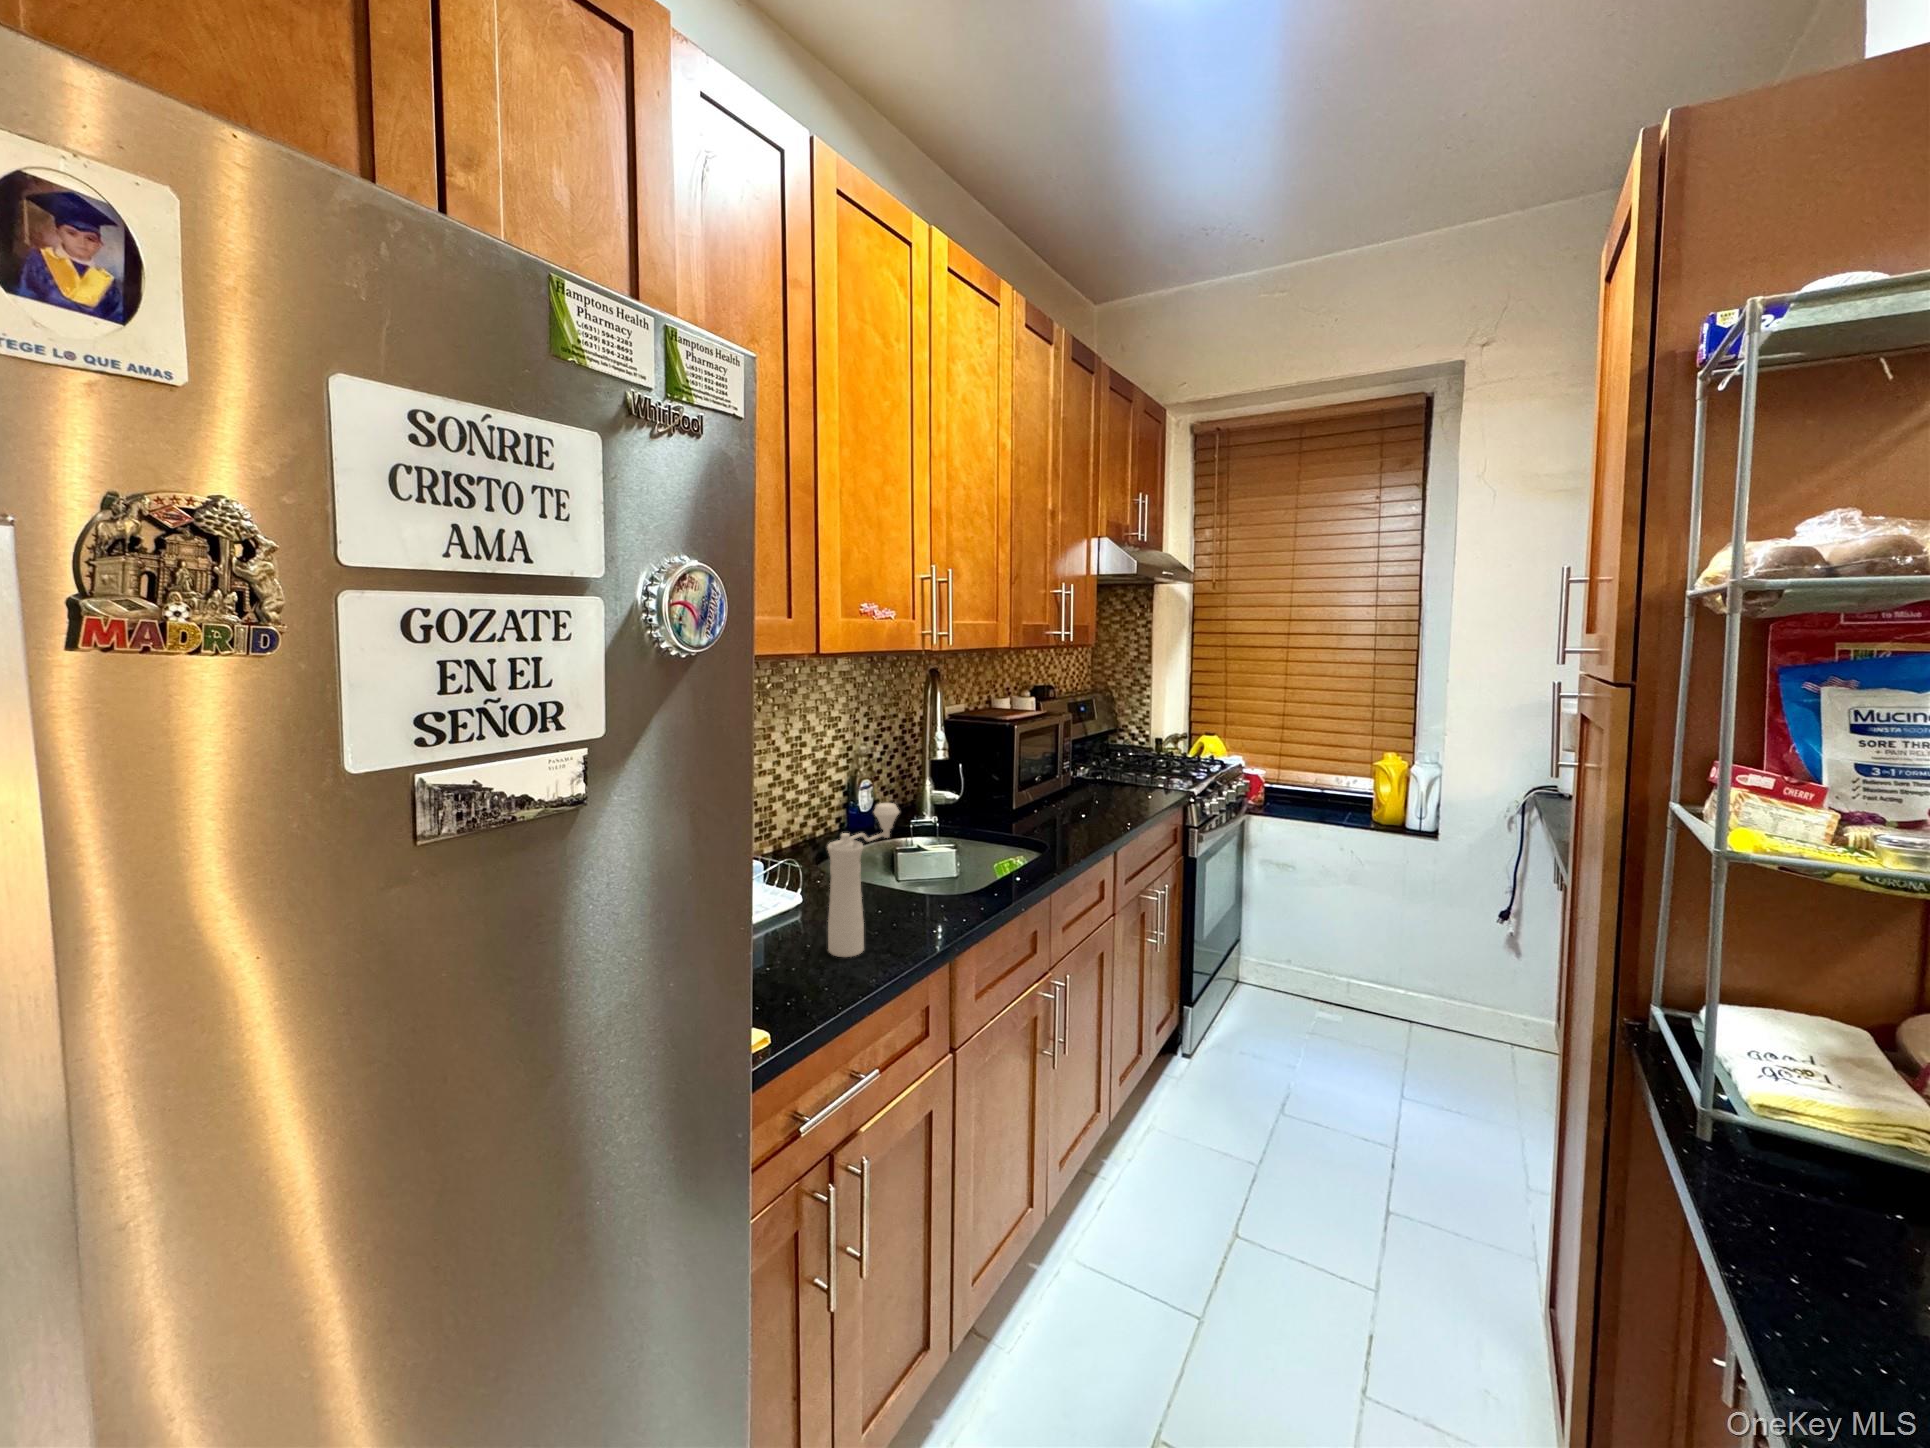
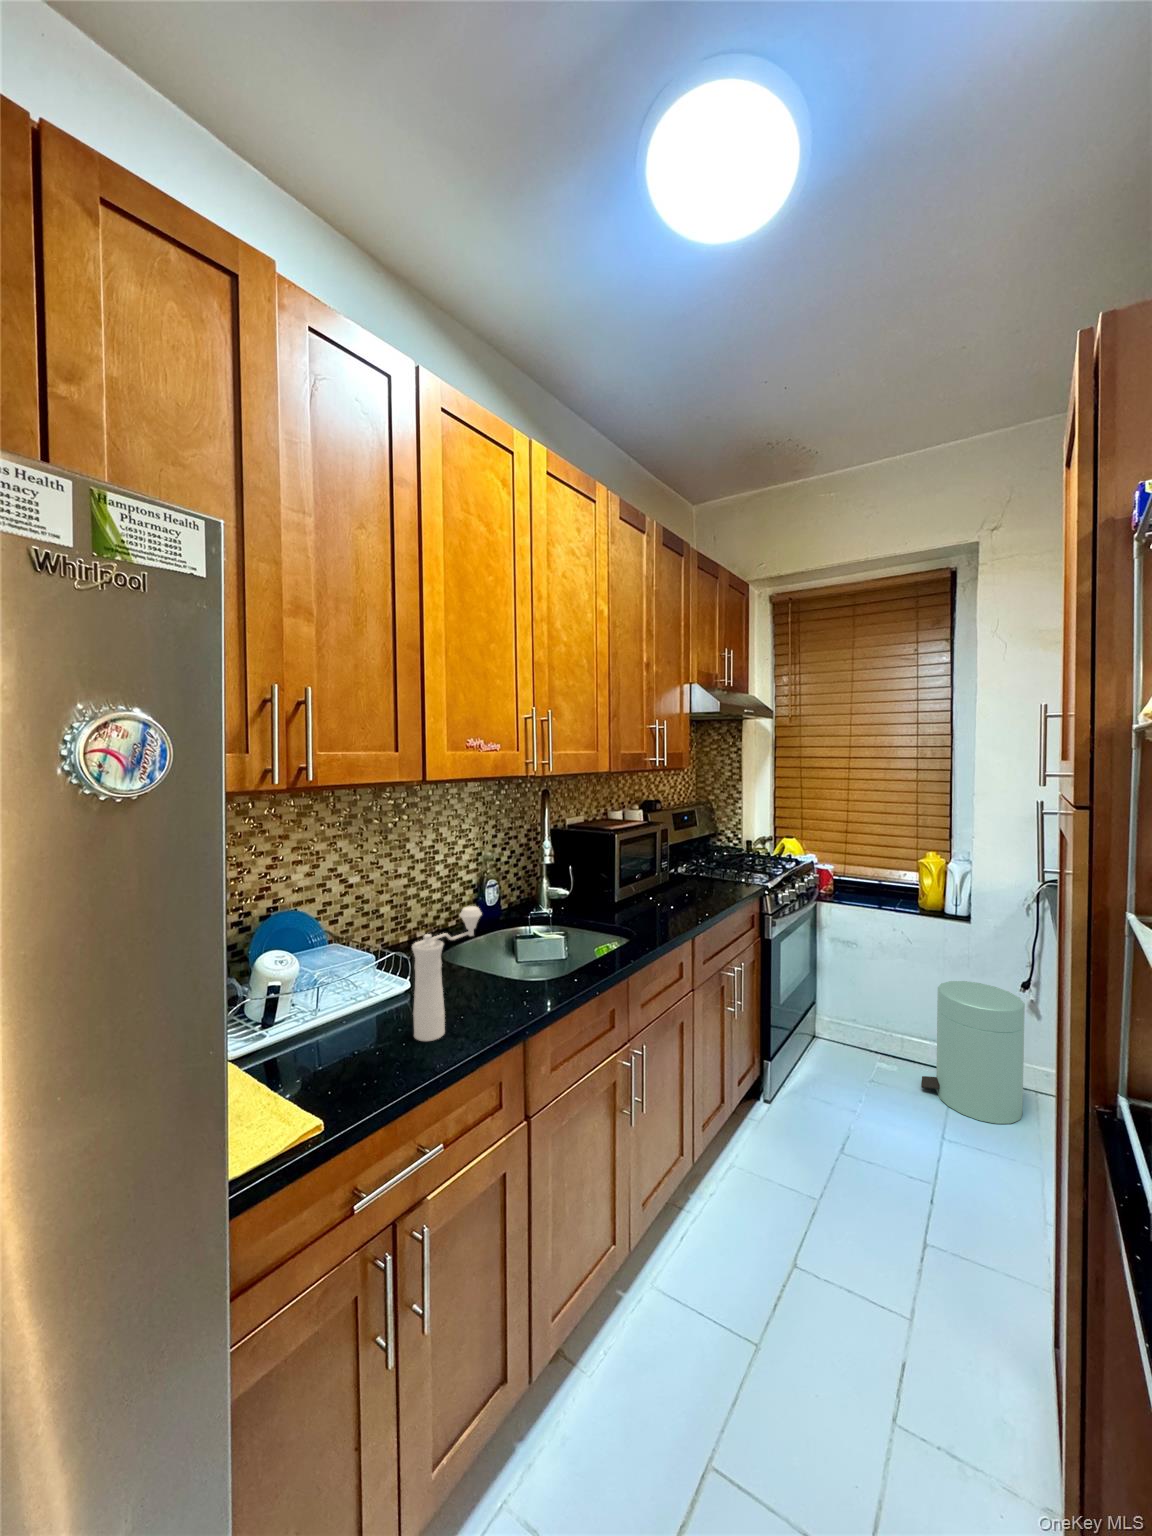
trash can: none [1373,910,1504,1078] -> present [921,981,1025,1124]

